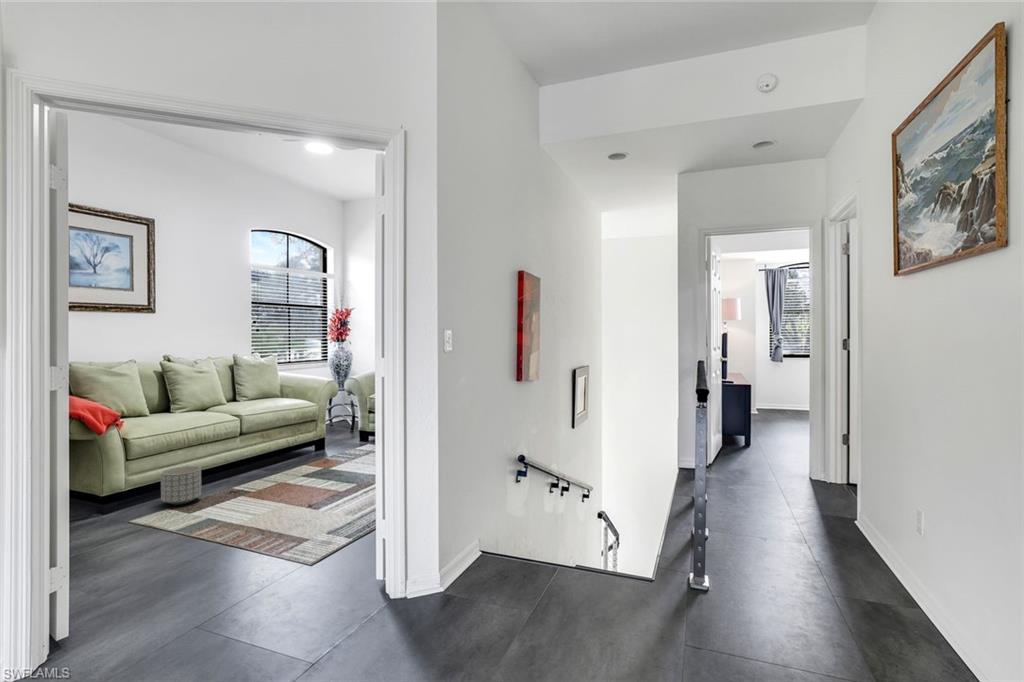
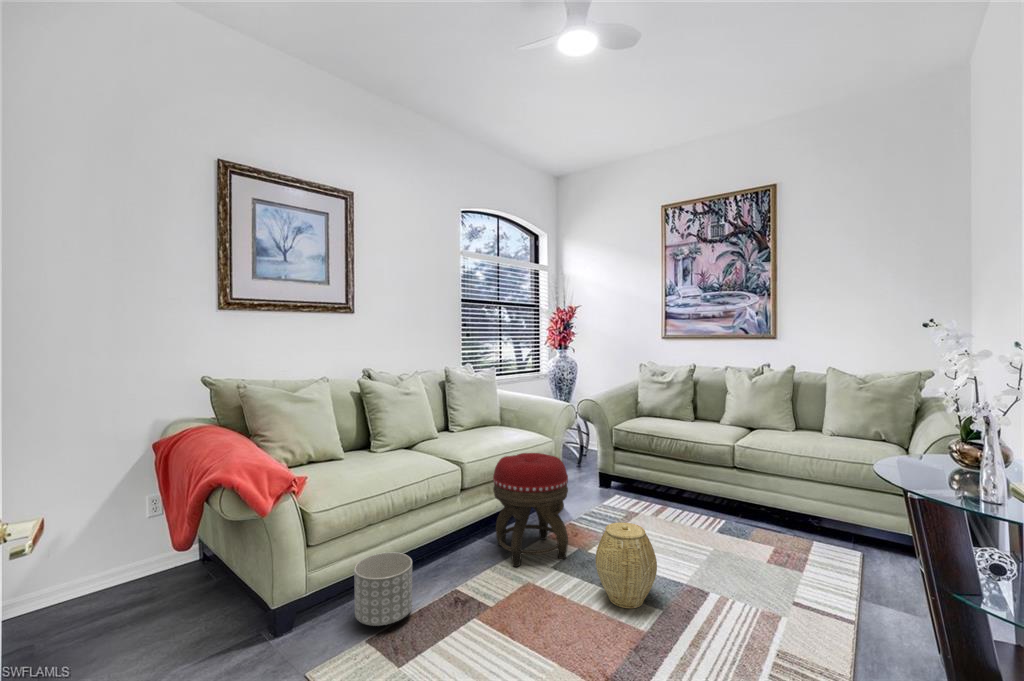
footstool: none [264,410,318,479] -> present [493,453,568,567]
woven basket: none [323,441,359,486] -> present [596,522,657,608]

